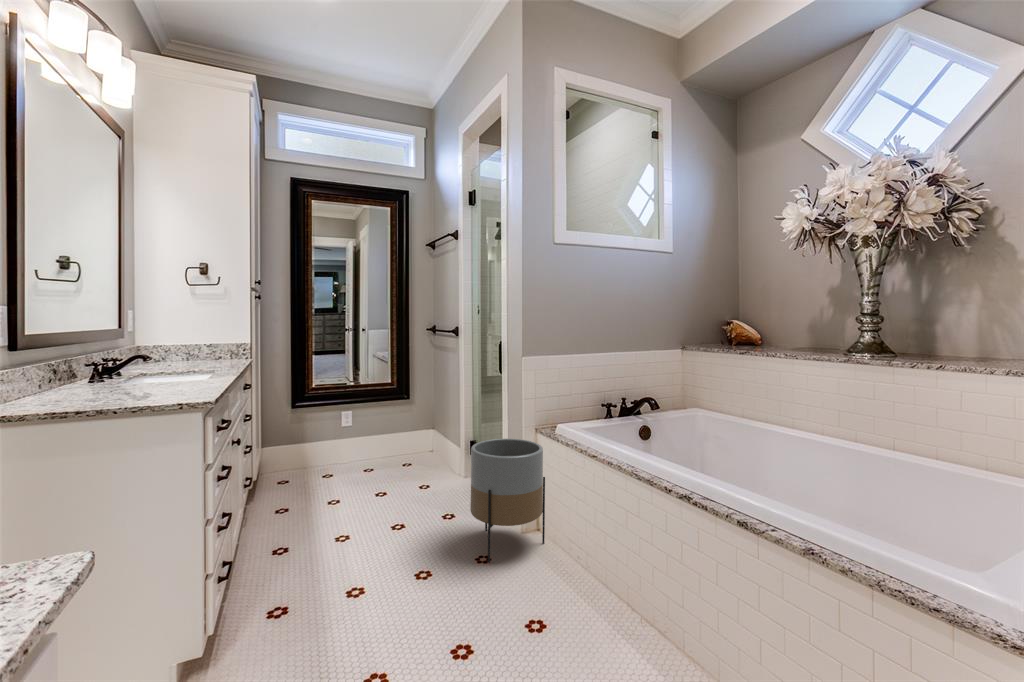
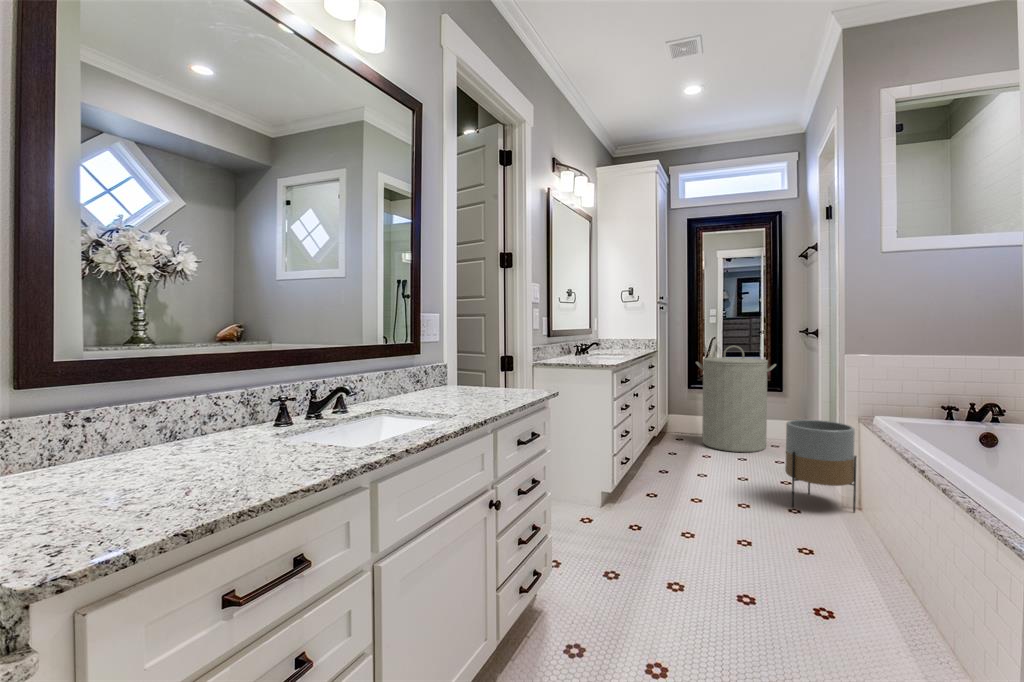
laundry hamper: none [310,349,408,487] -> present [696,346,776,452]

